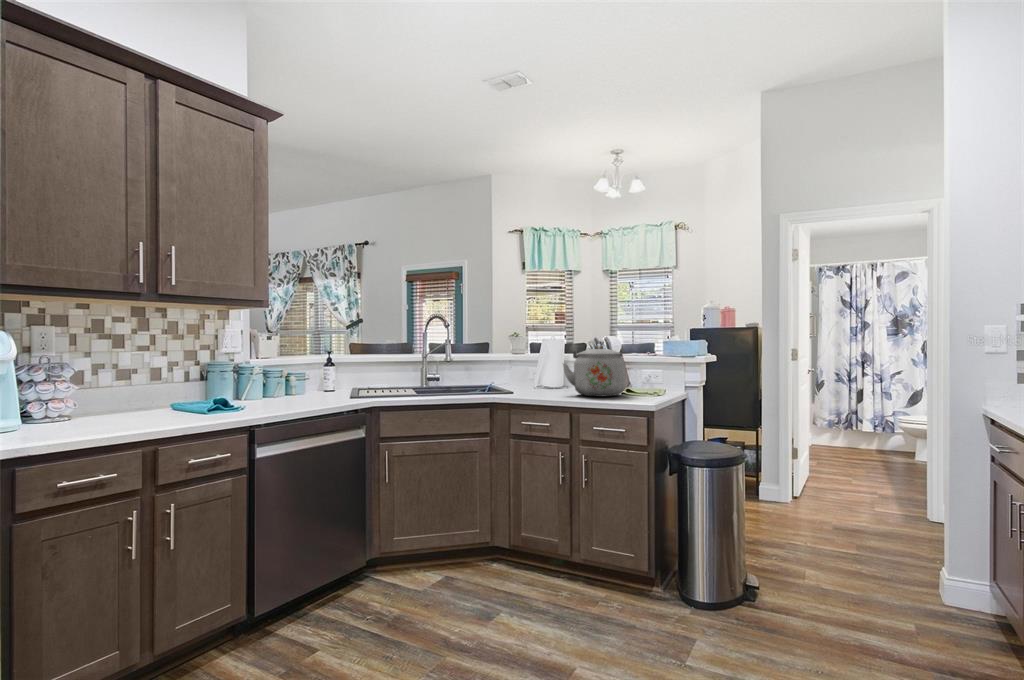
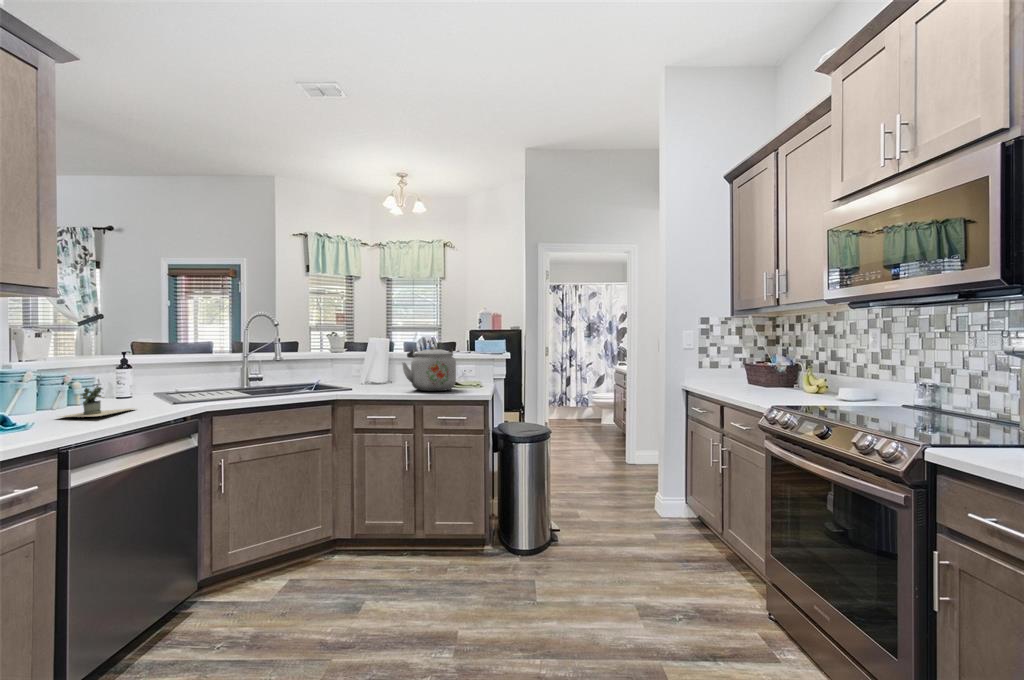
potted plant: none [260,378,335,403] -> present [61,385,134,417]

